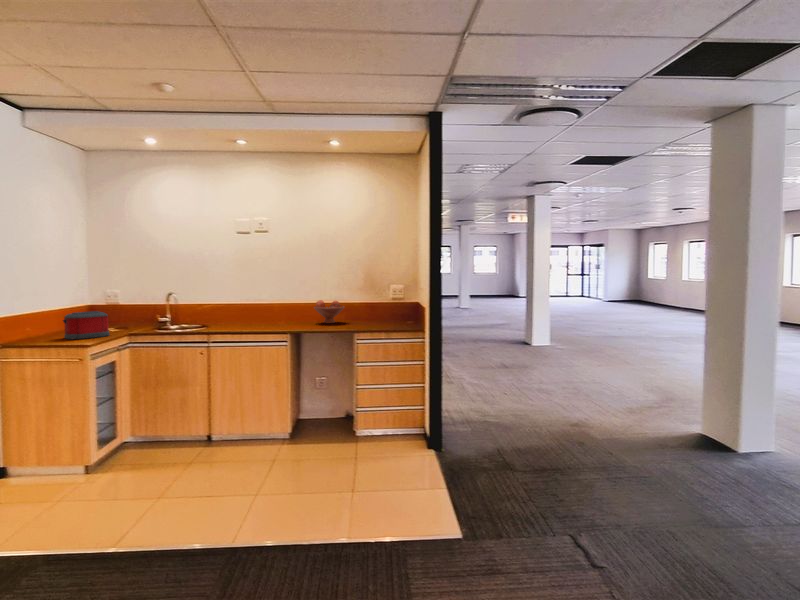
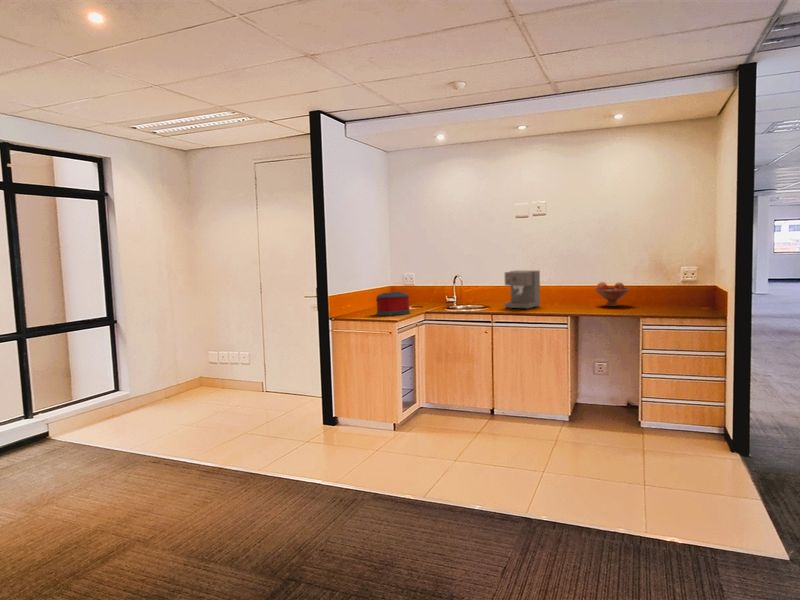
coffee maker: none [223,289,261,328] -> present [504,270,540,309]

